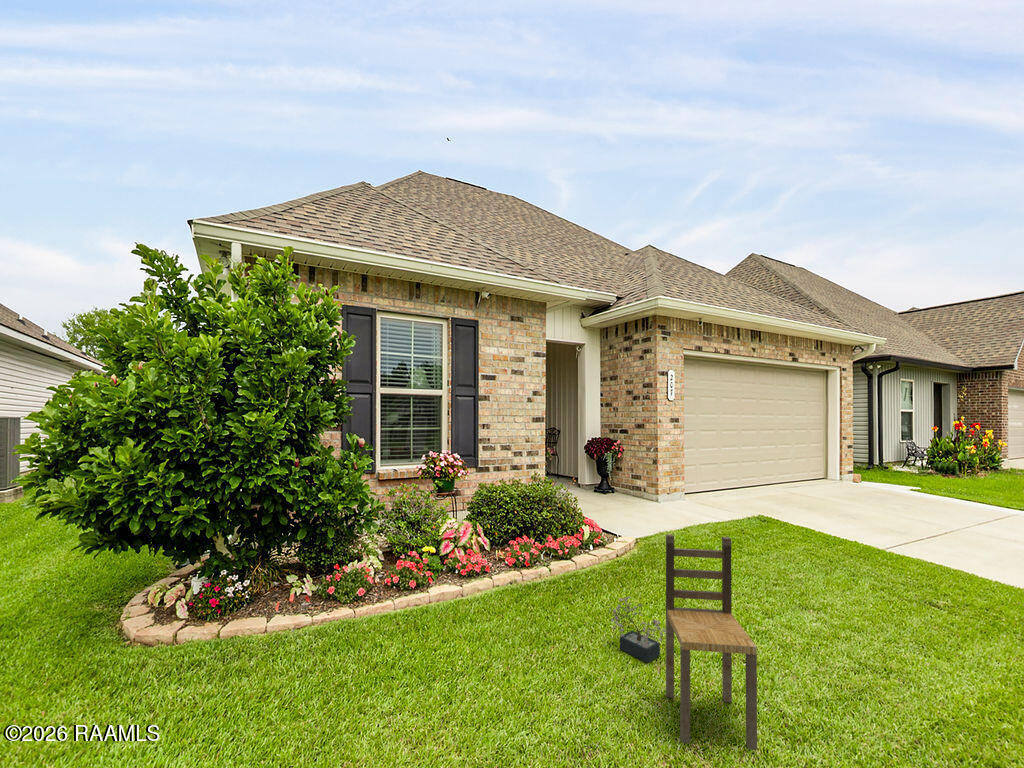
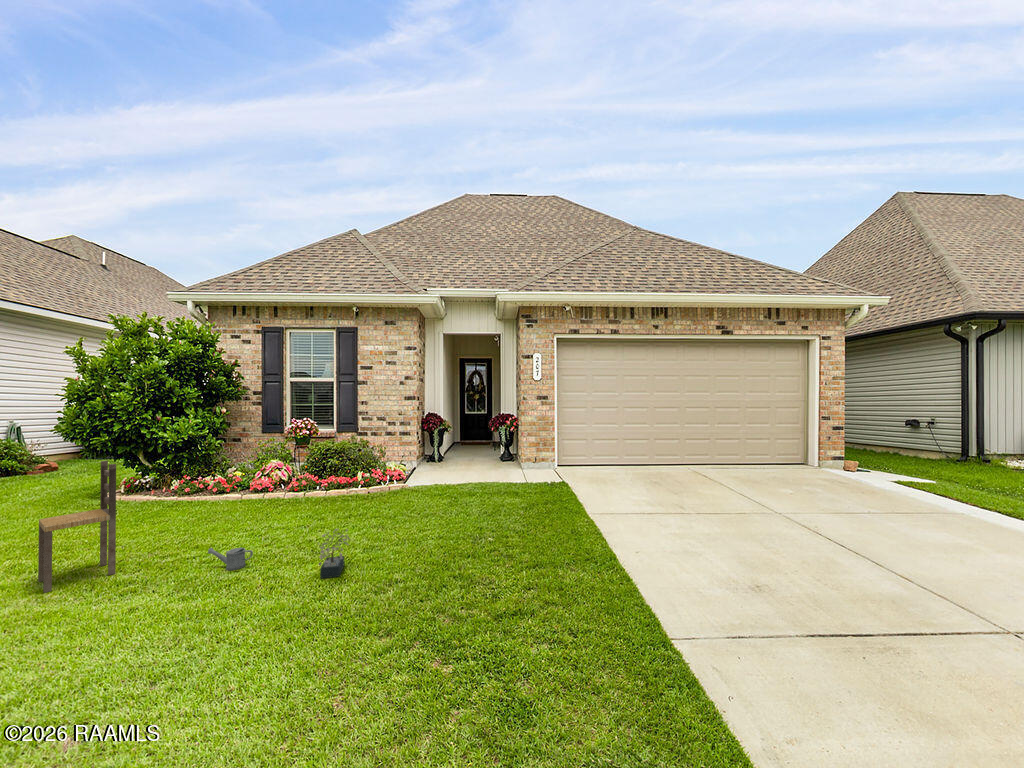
decorative plant: present [609,596,666,663] -> present [319,529,349,579]
watering can: none [780,624,818,655] -> present [208,548,253,570]

